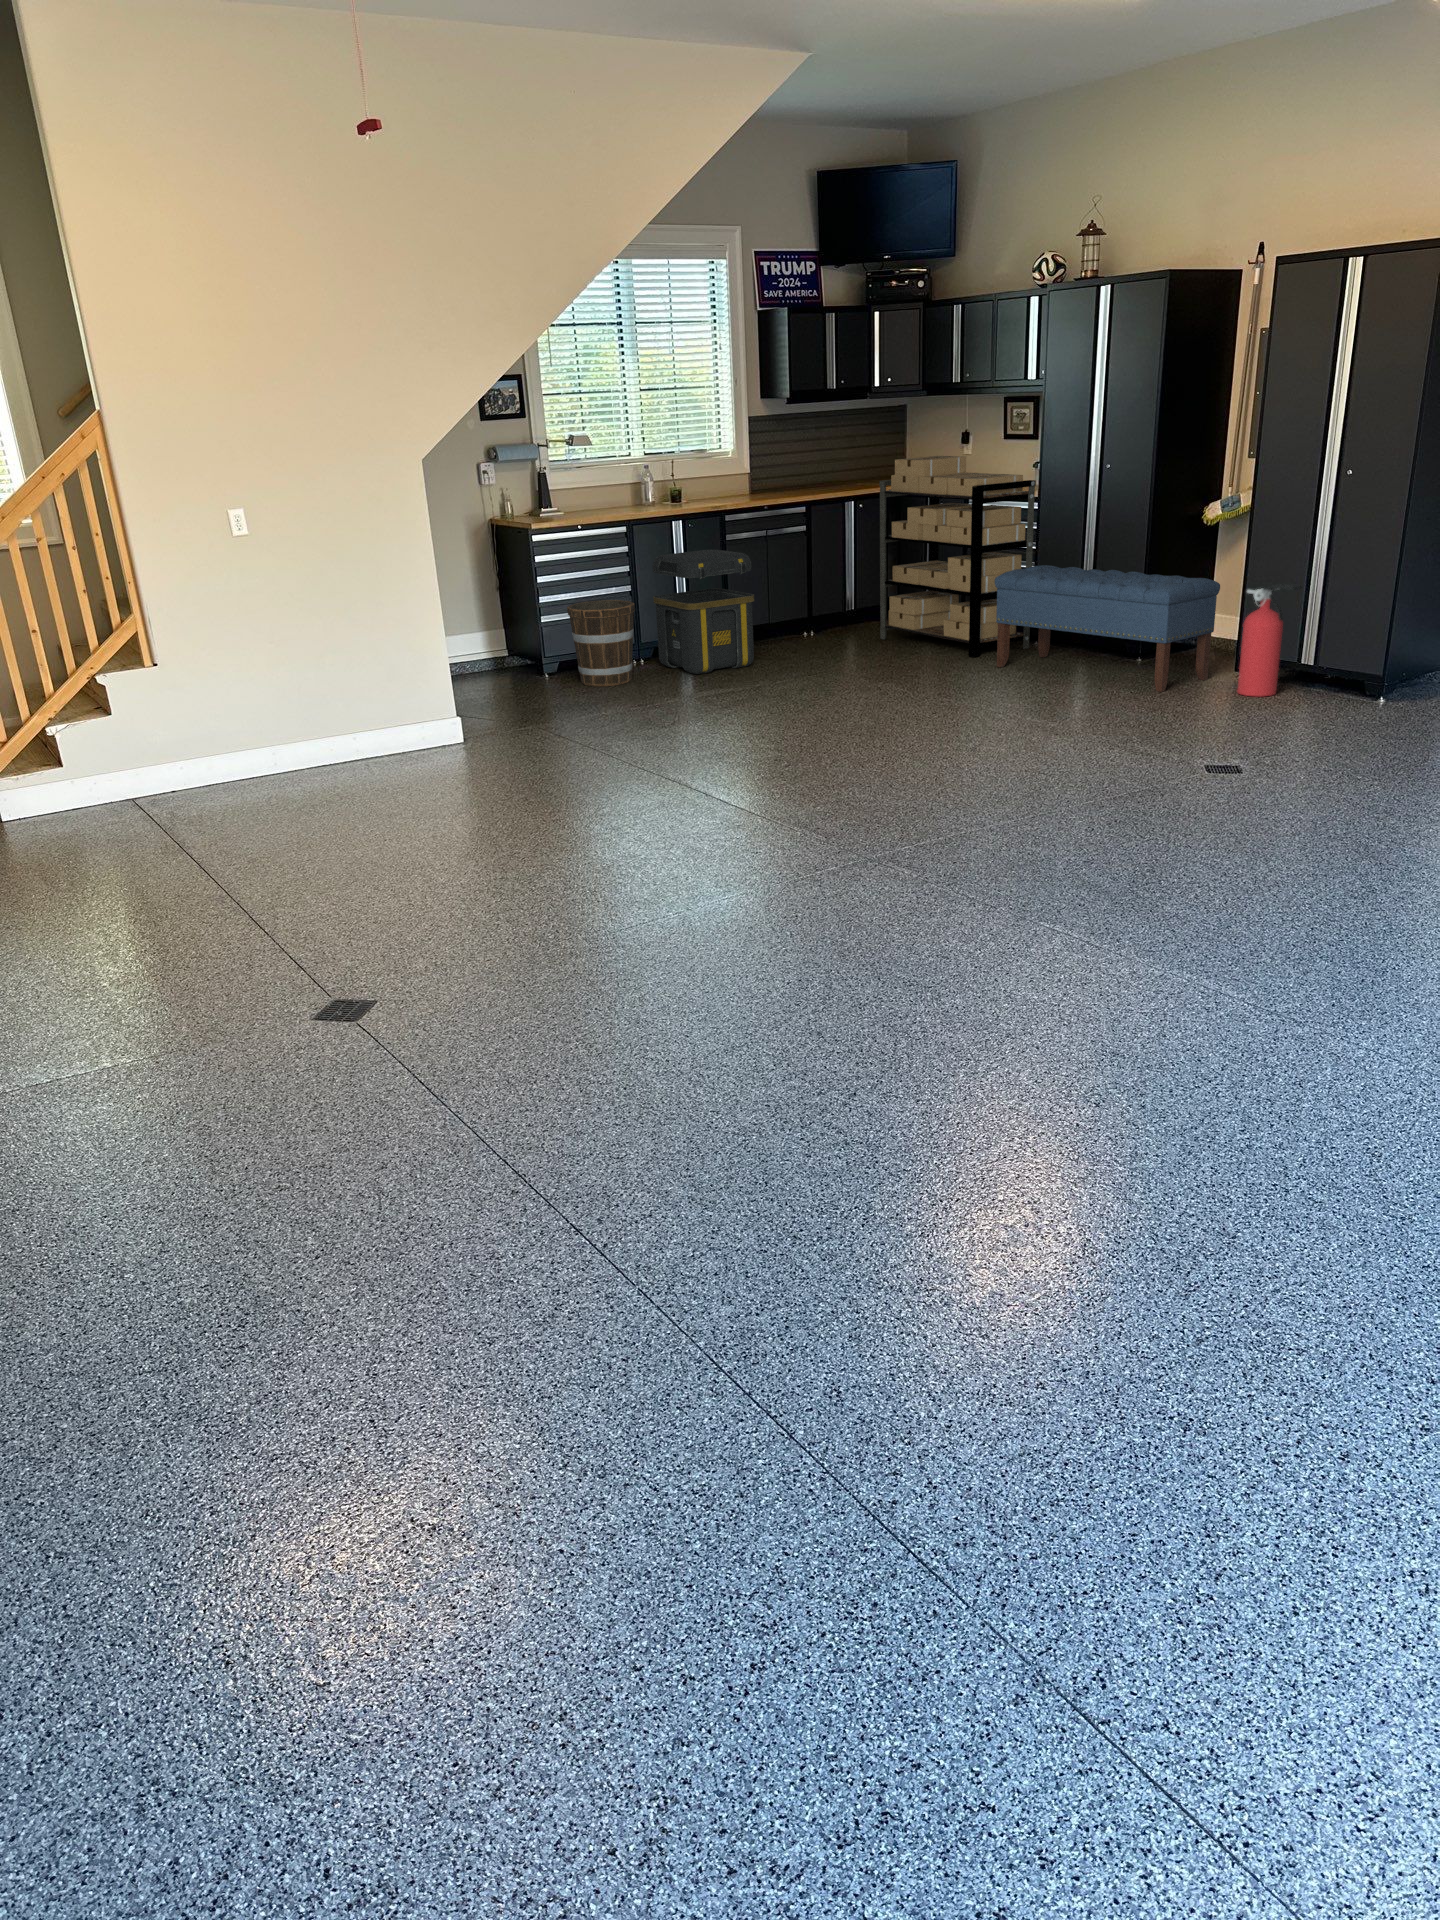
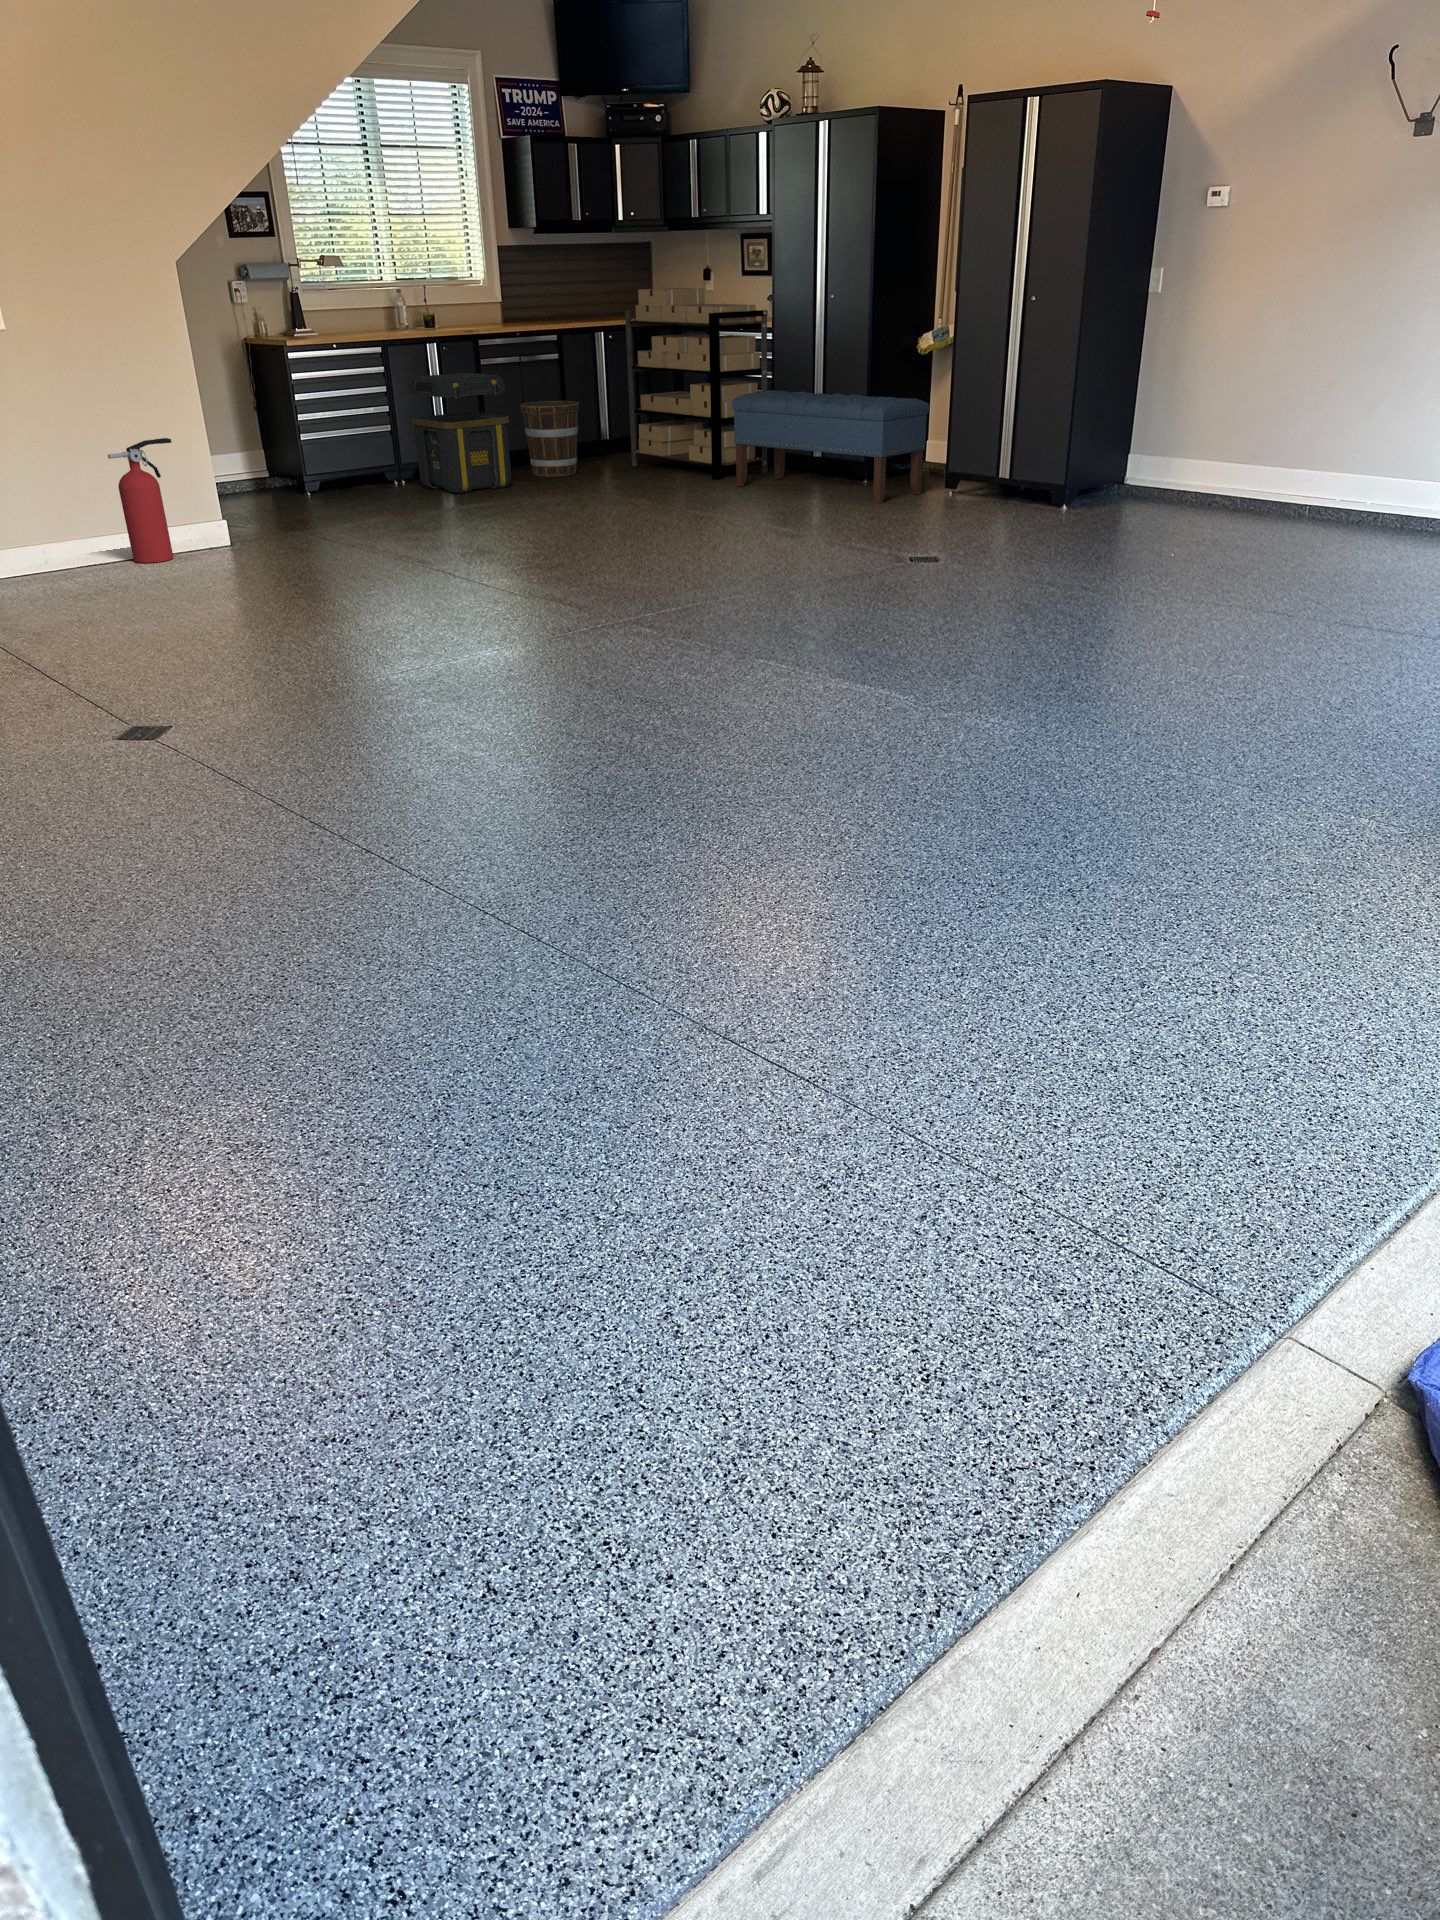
fire extinguisher: present [1237,584,1303,696] -> present [108,438,173,563]
bucket: present [567,600,635,686] -> present [521,401,579,477]

